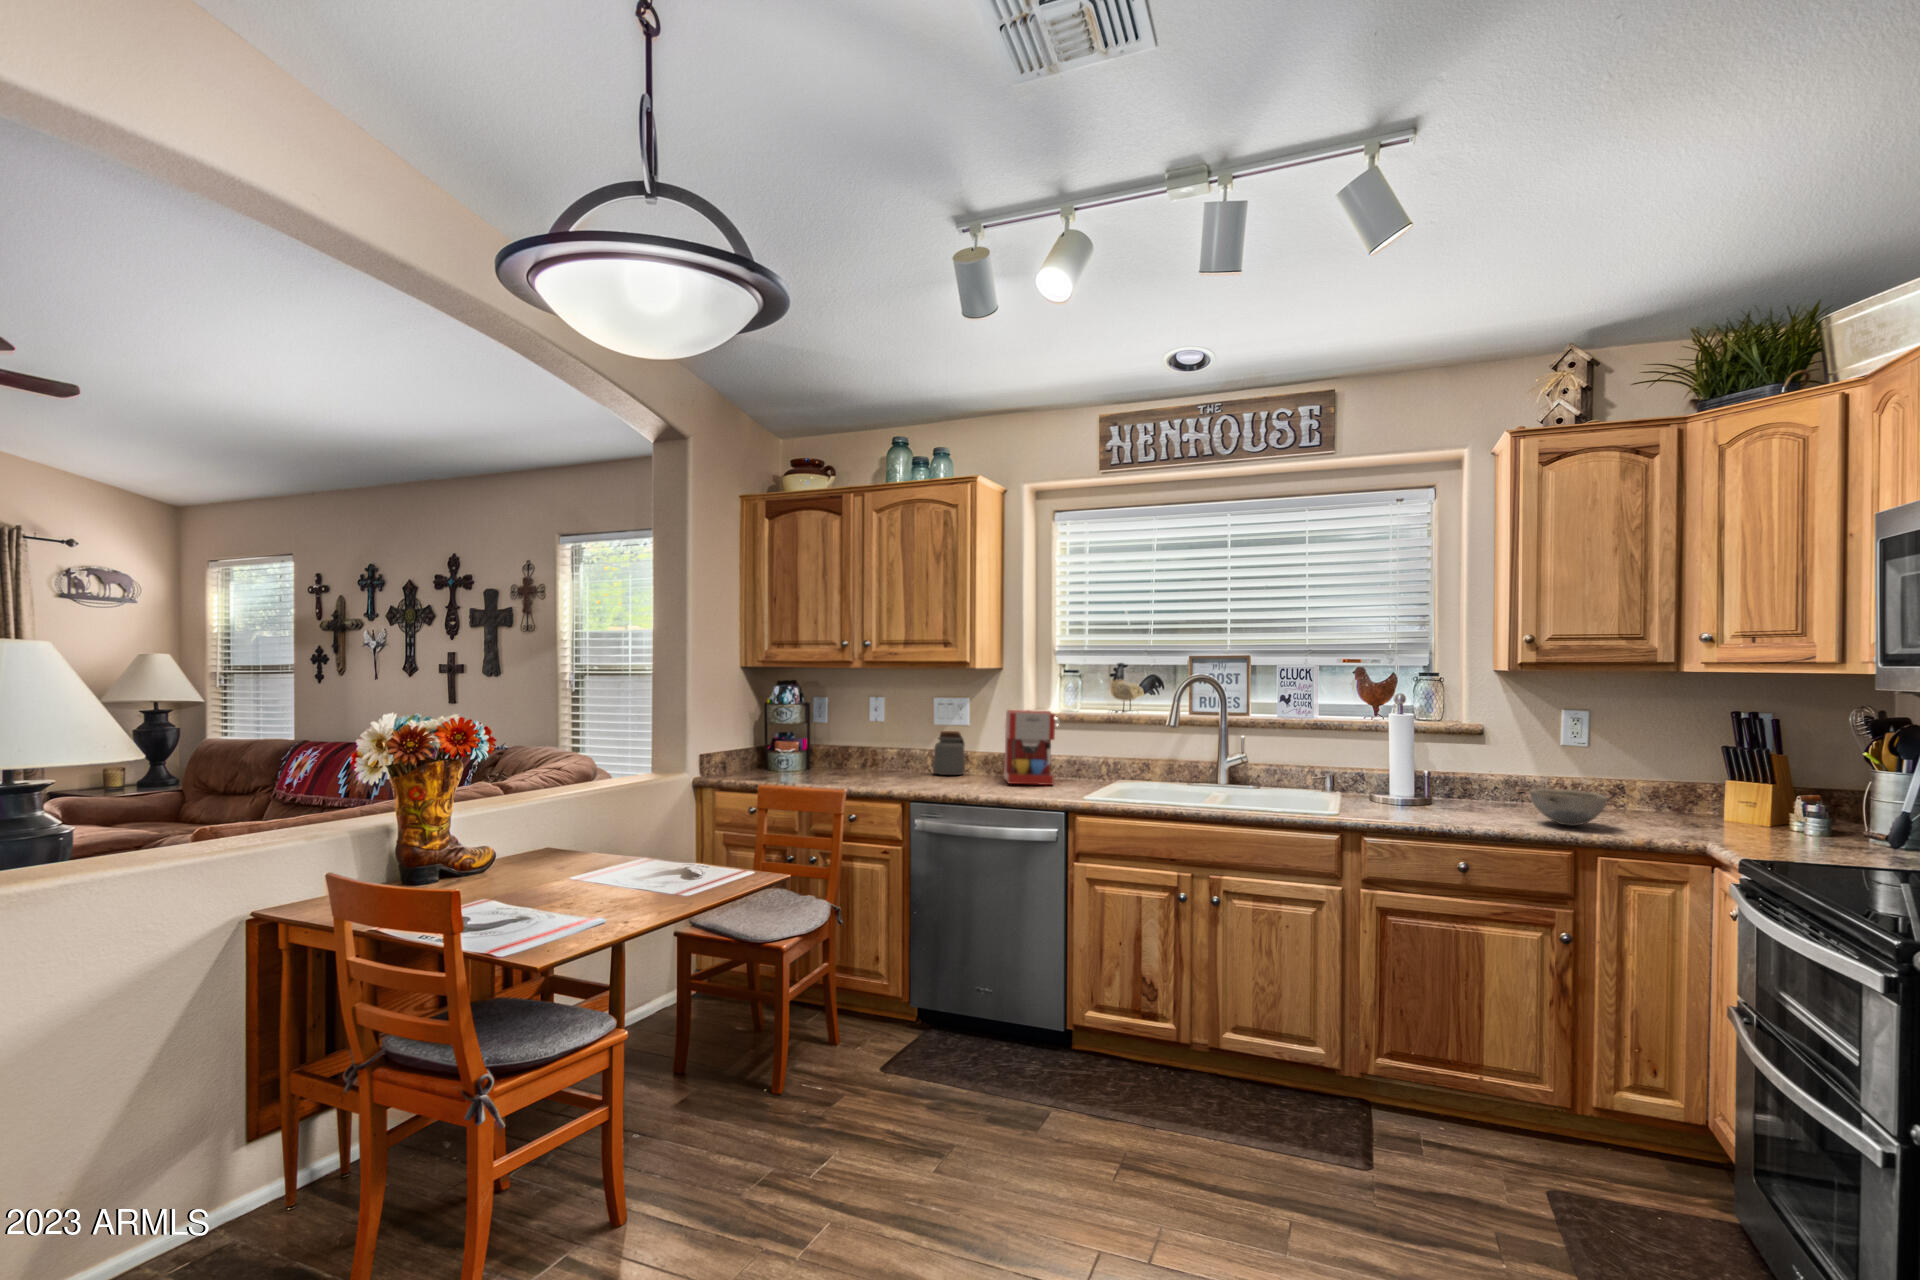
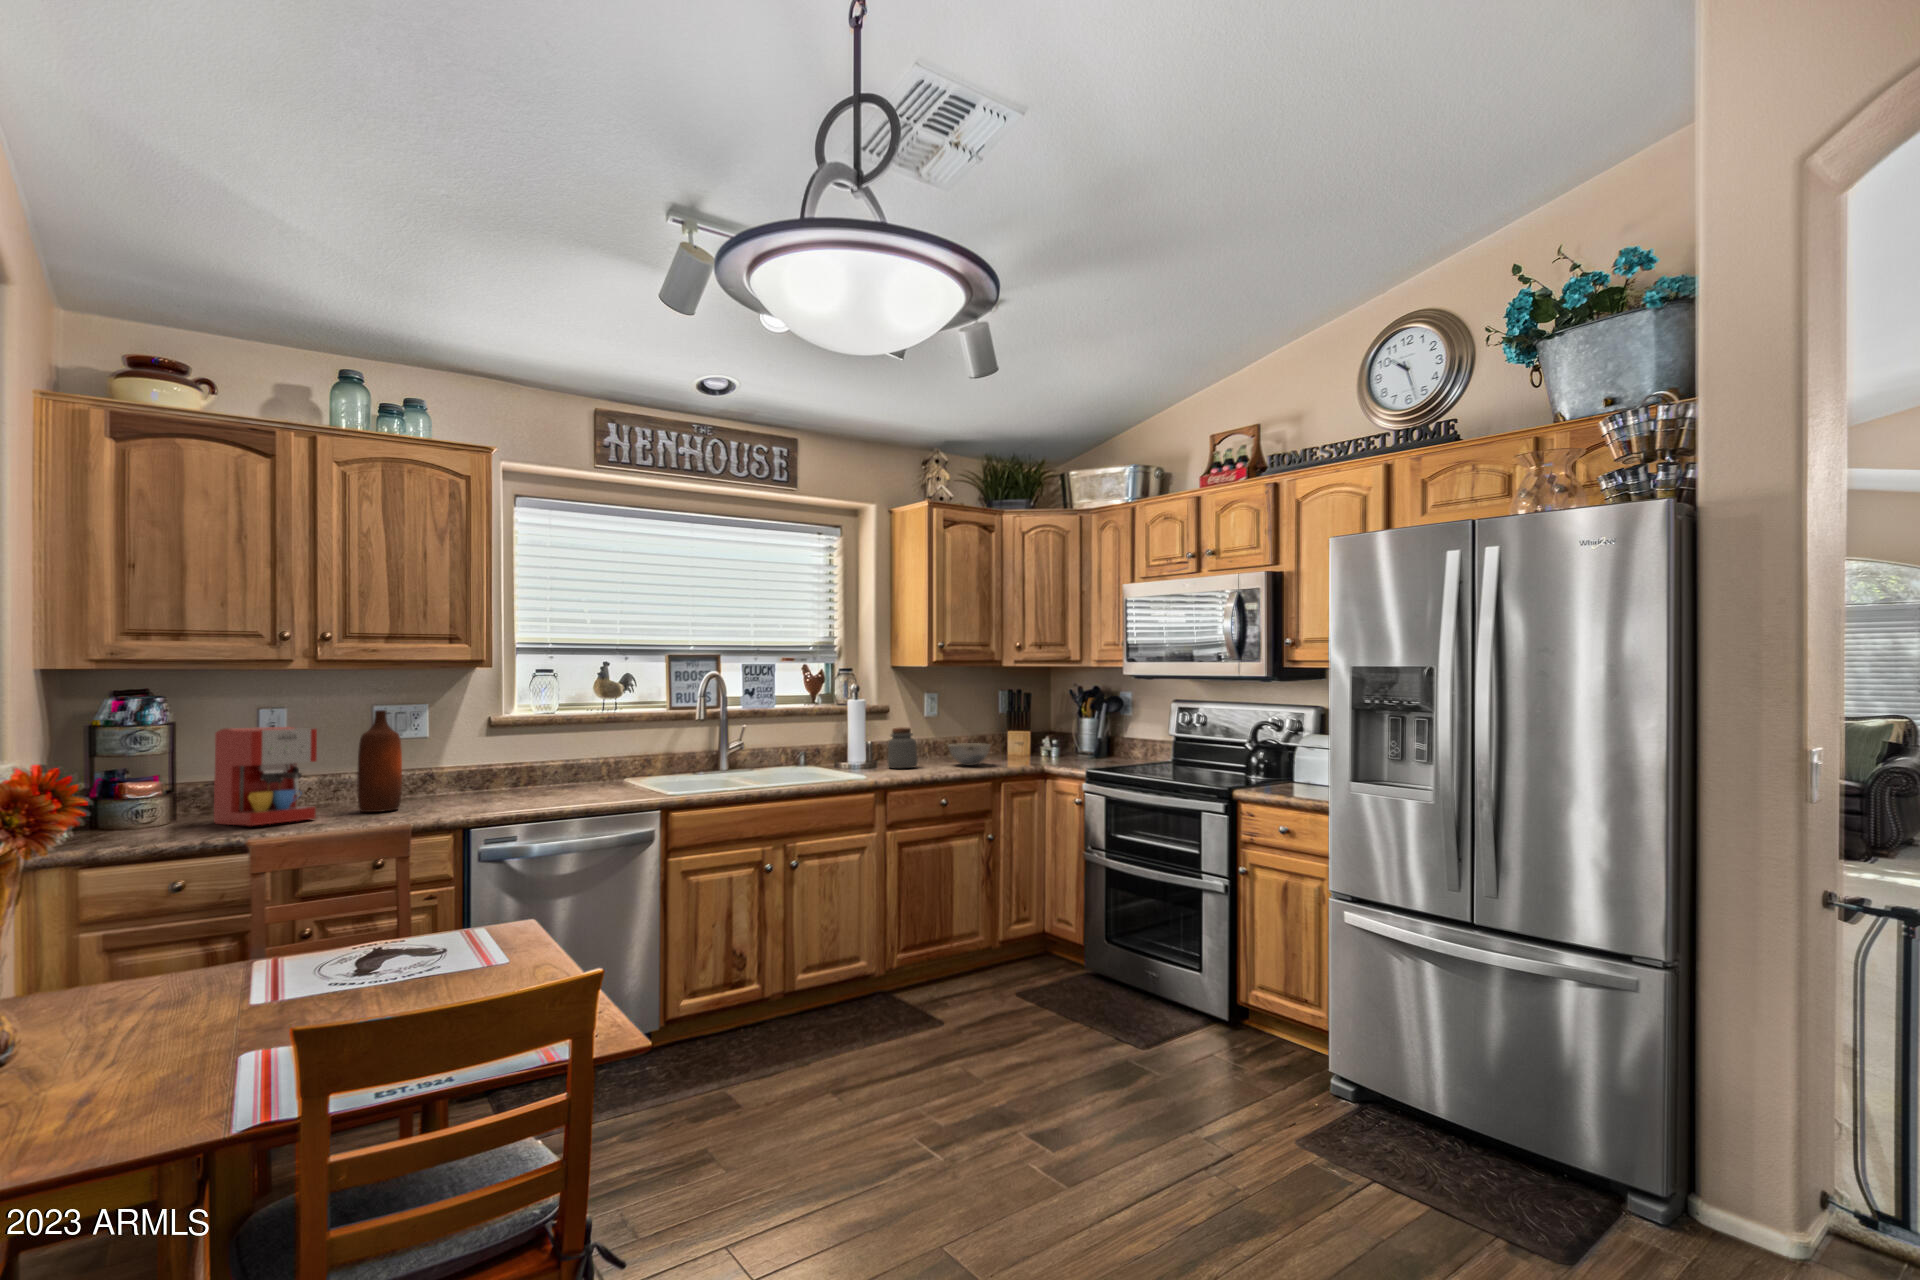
bottle: none [882,698,913,777] -> present [357,710,402,812]
coffee maker: present [1004,710,1060,785] -> present [214,727,317,826]
jar: present [933,731,965,775] -> present [888,728,918,768]

